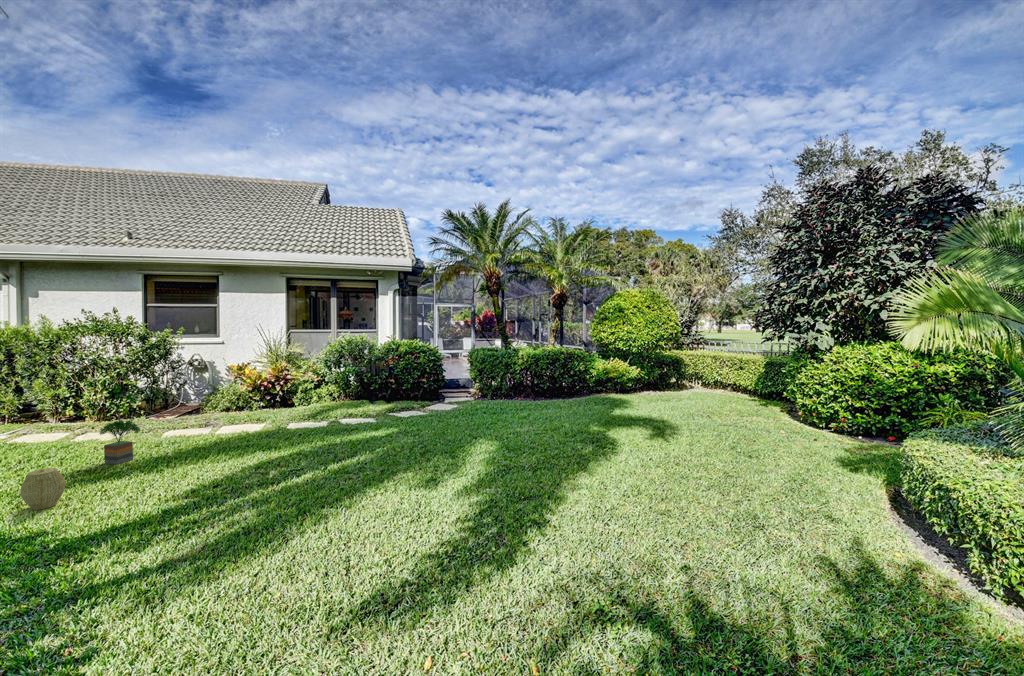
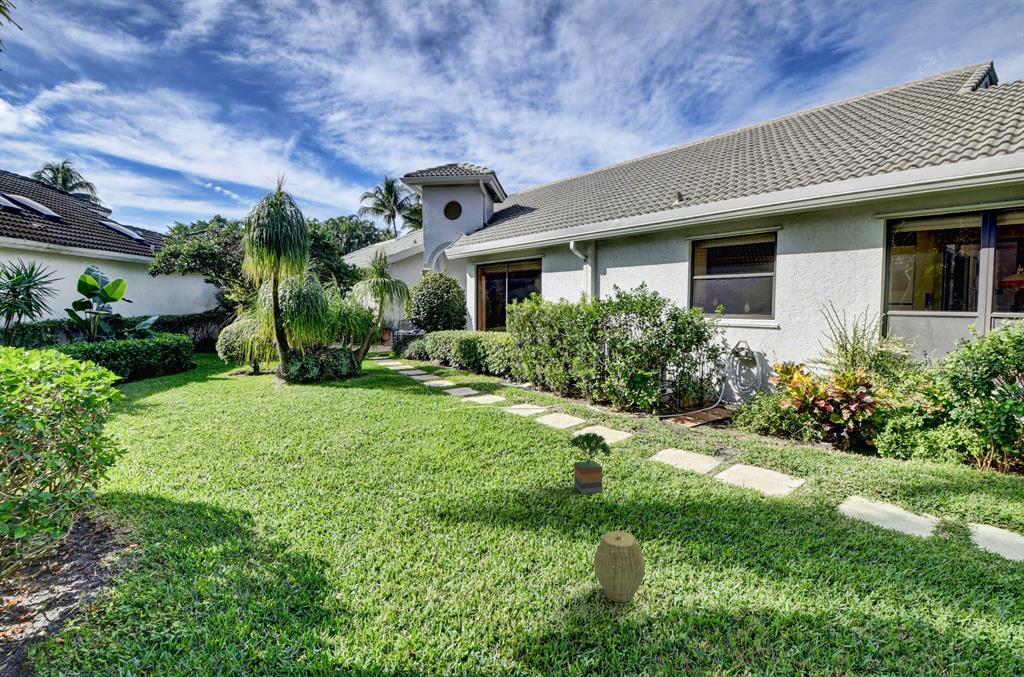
woven basket: present [20,468,66,510] -> present [594,531,645,602]

